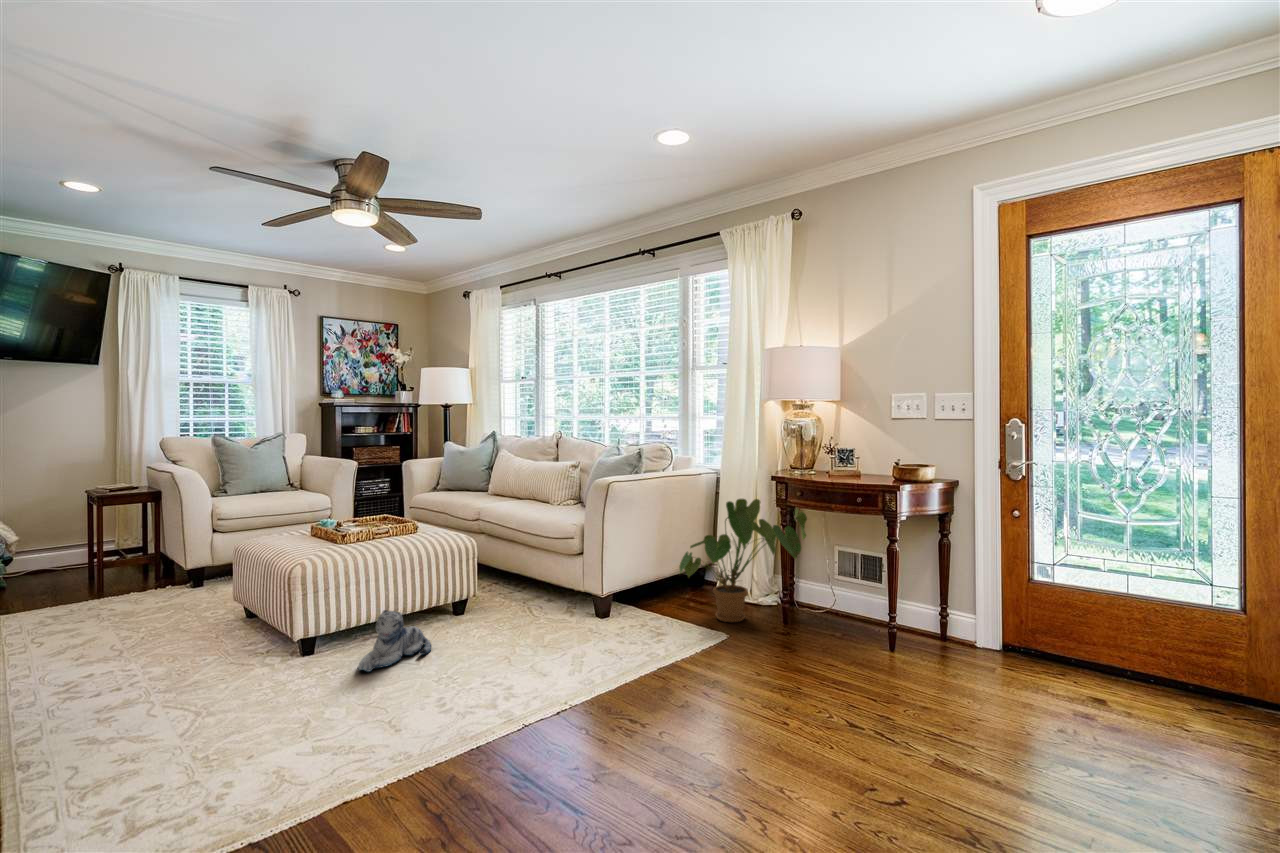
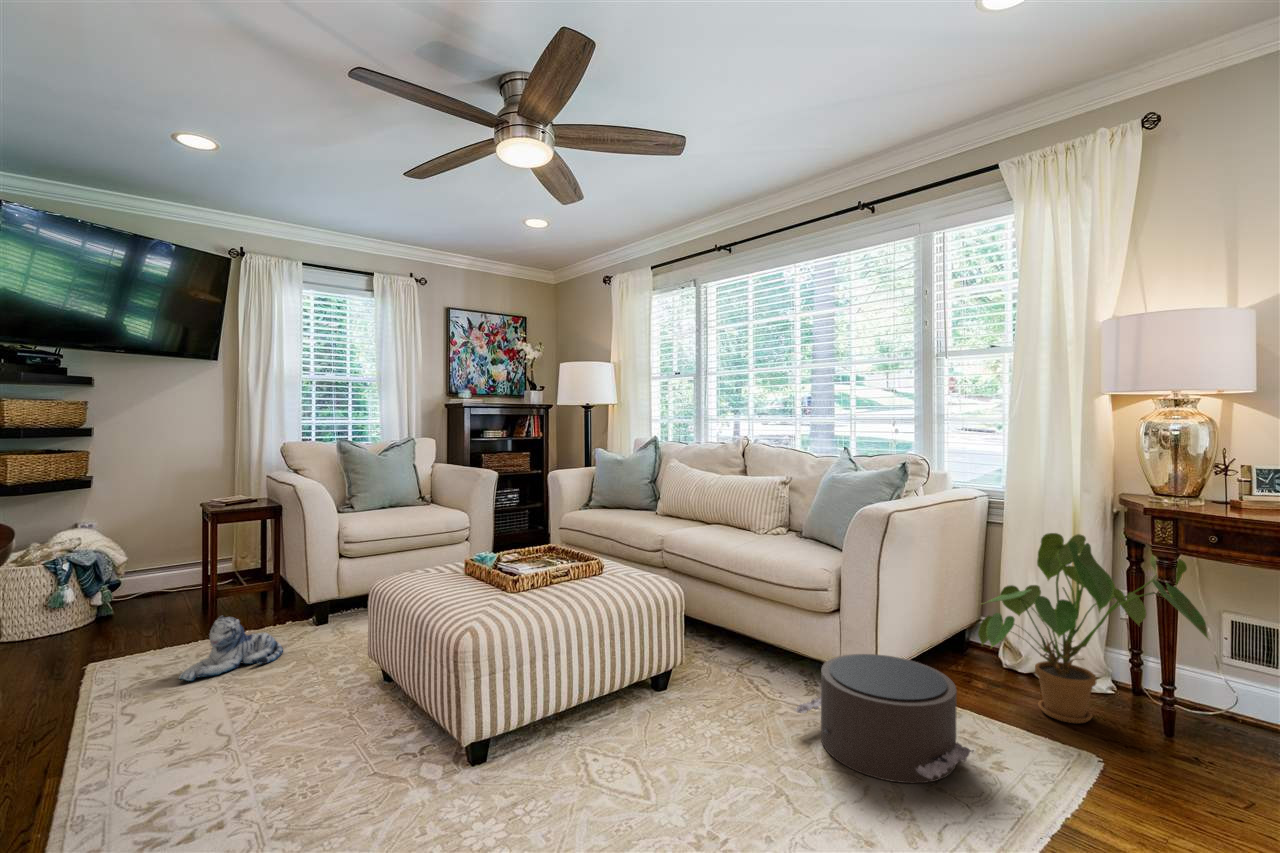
pouf: none [539,581,638,652] -> present [795,654,974,783]
plush toy: present [358,610,431,672] -> present [179,616,283,681]

